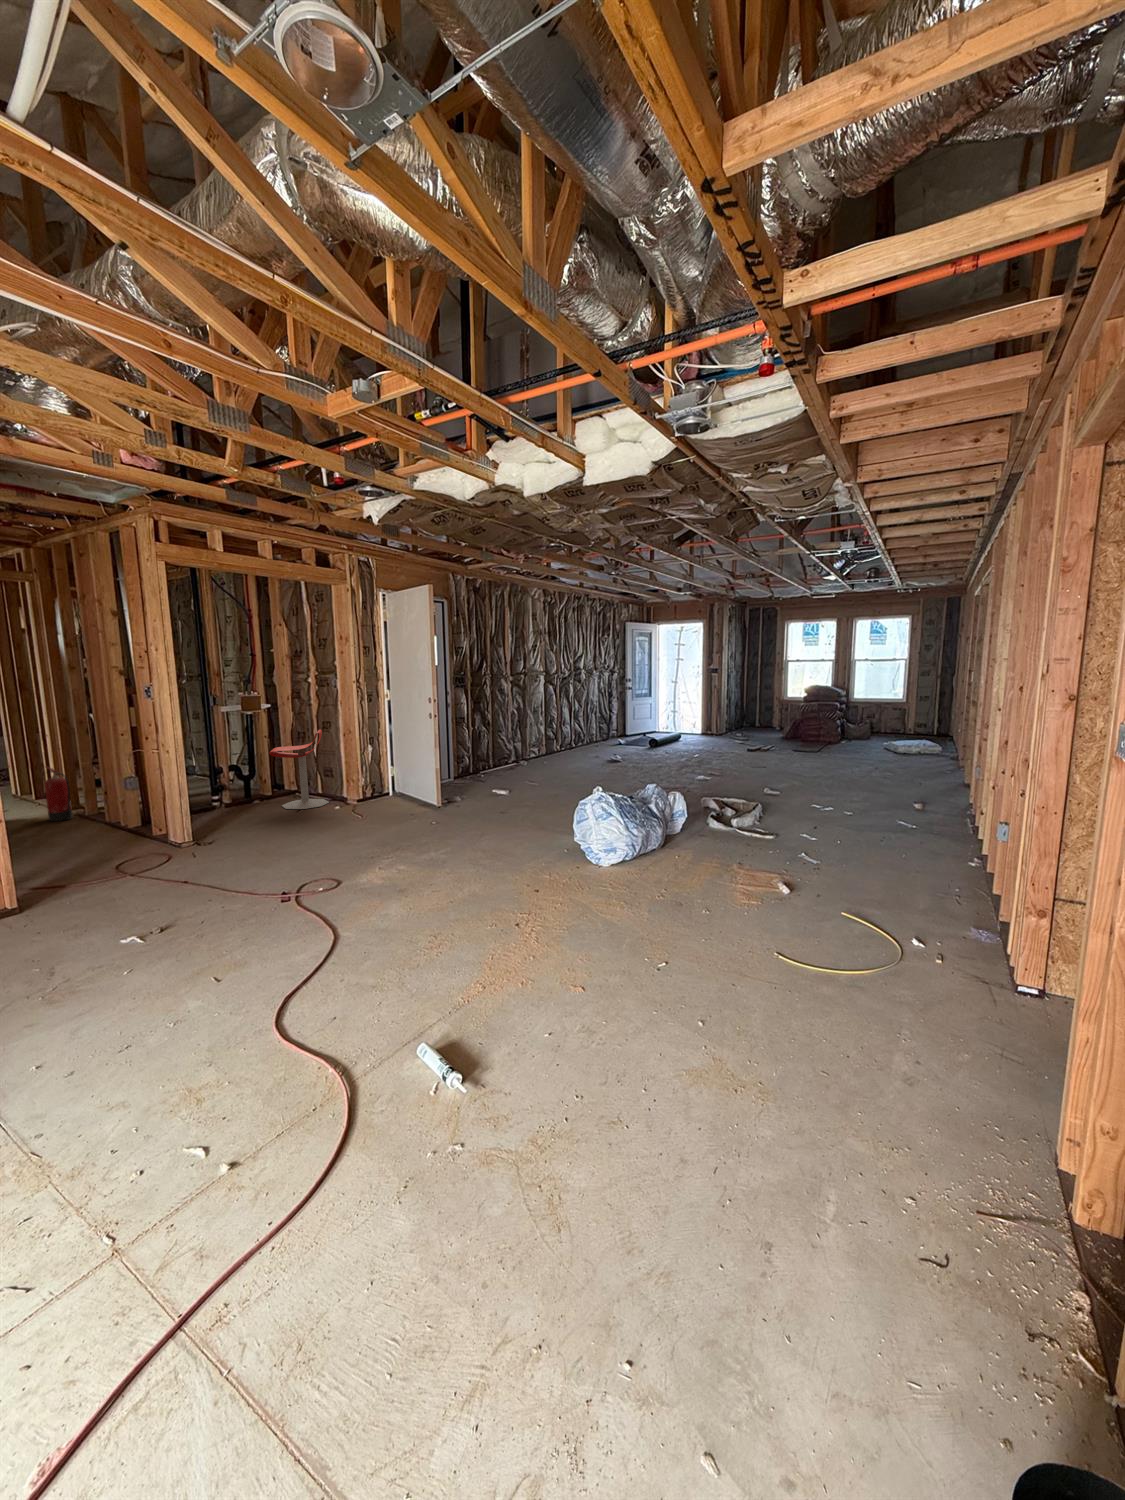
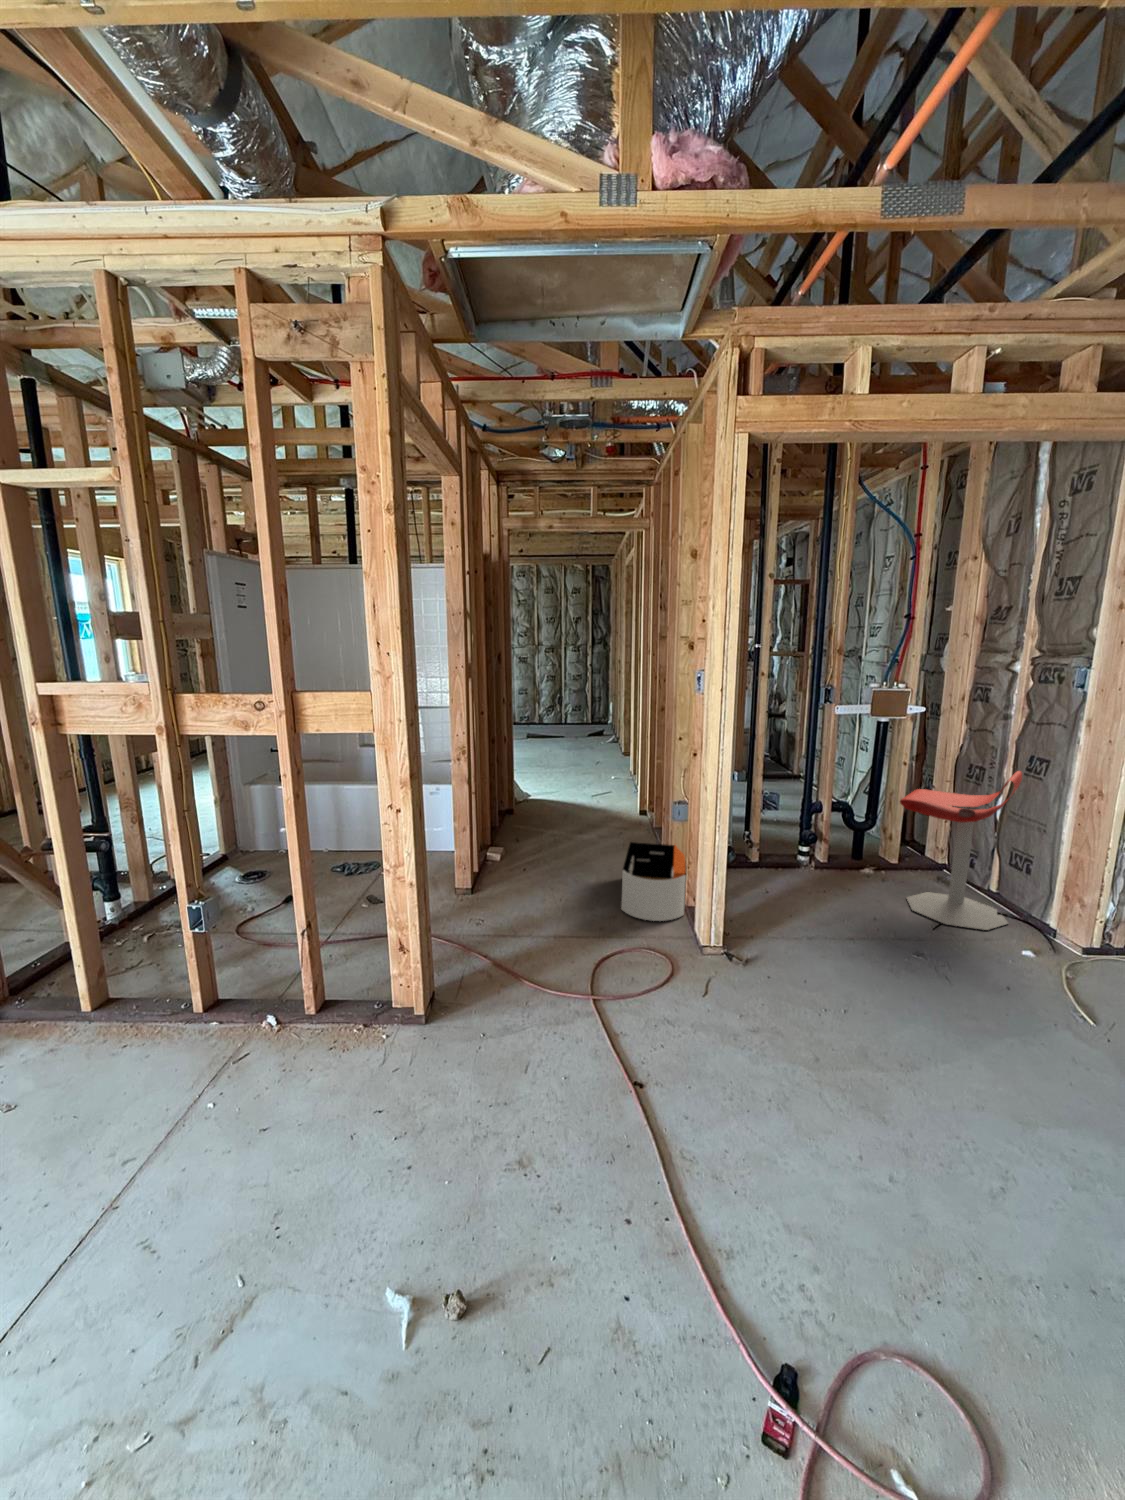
fire extinguisher: present [45,767,73,821] -> none [627,756,650,825]
storage bin: none [92,807,158,853] -> present [621,842,686,921]

